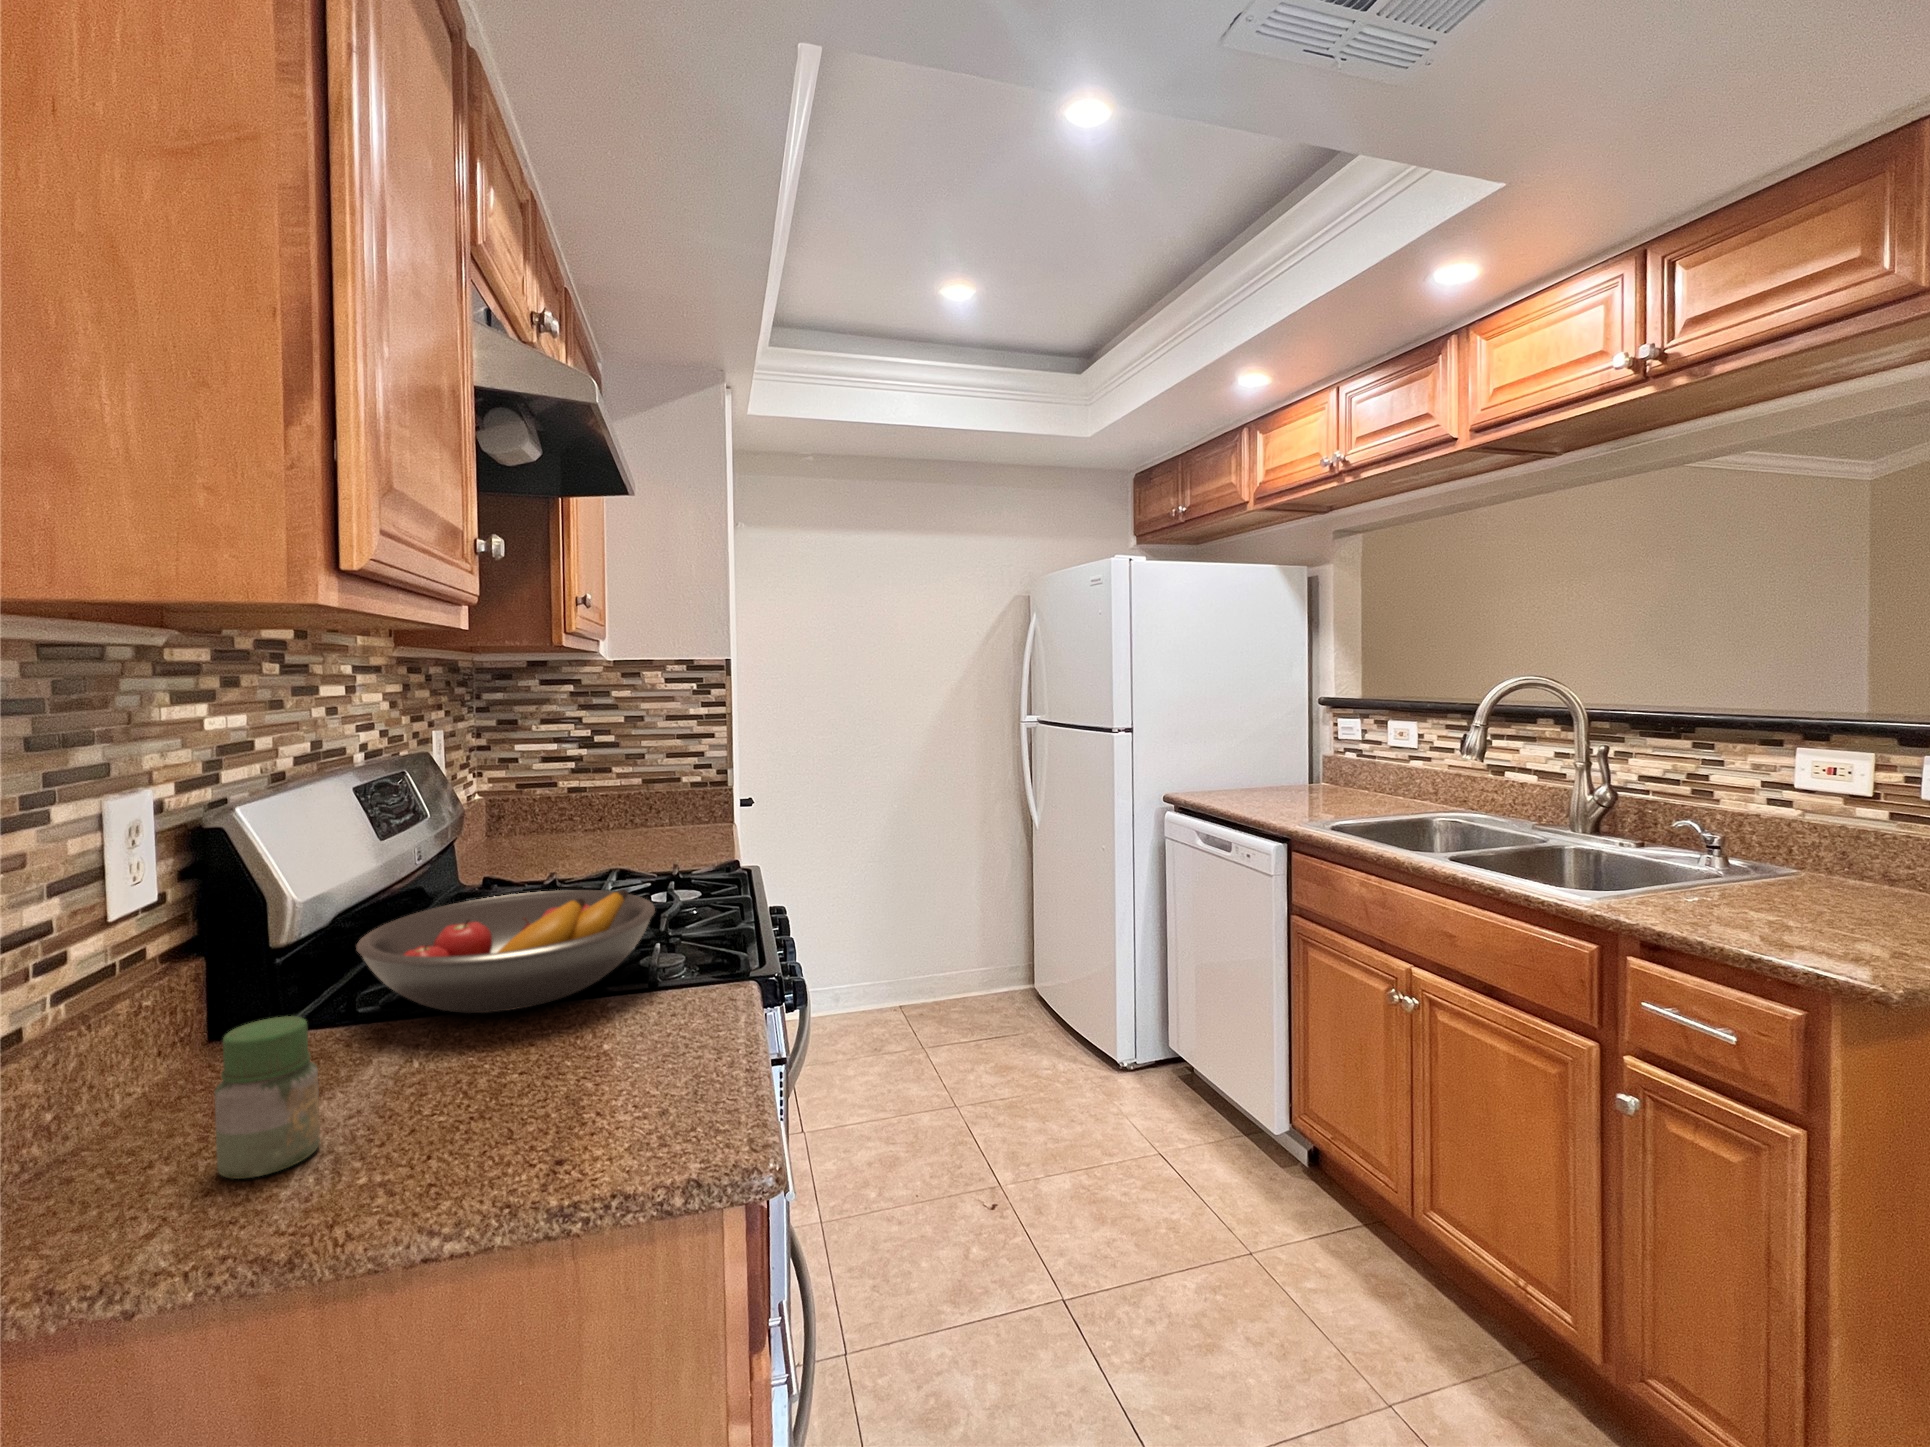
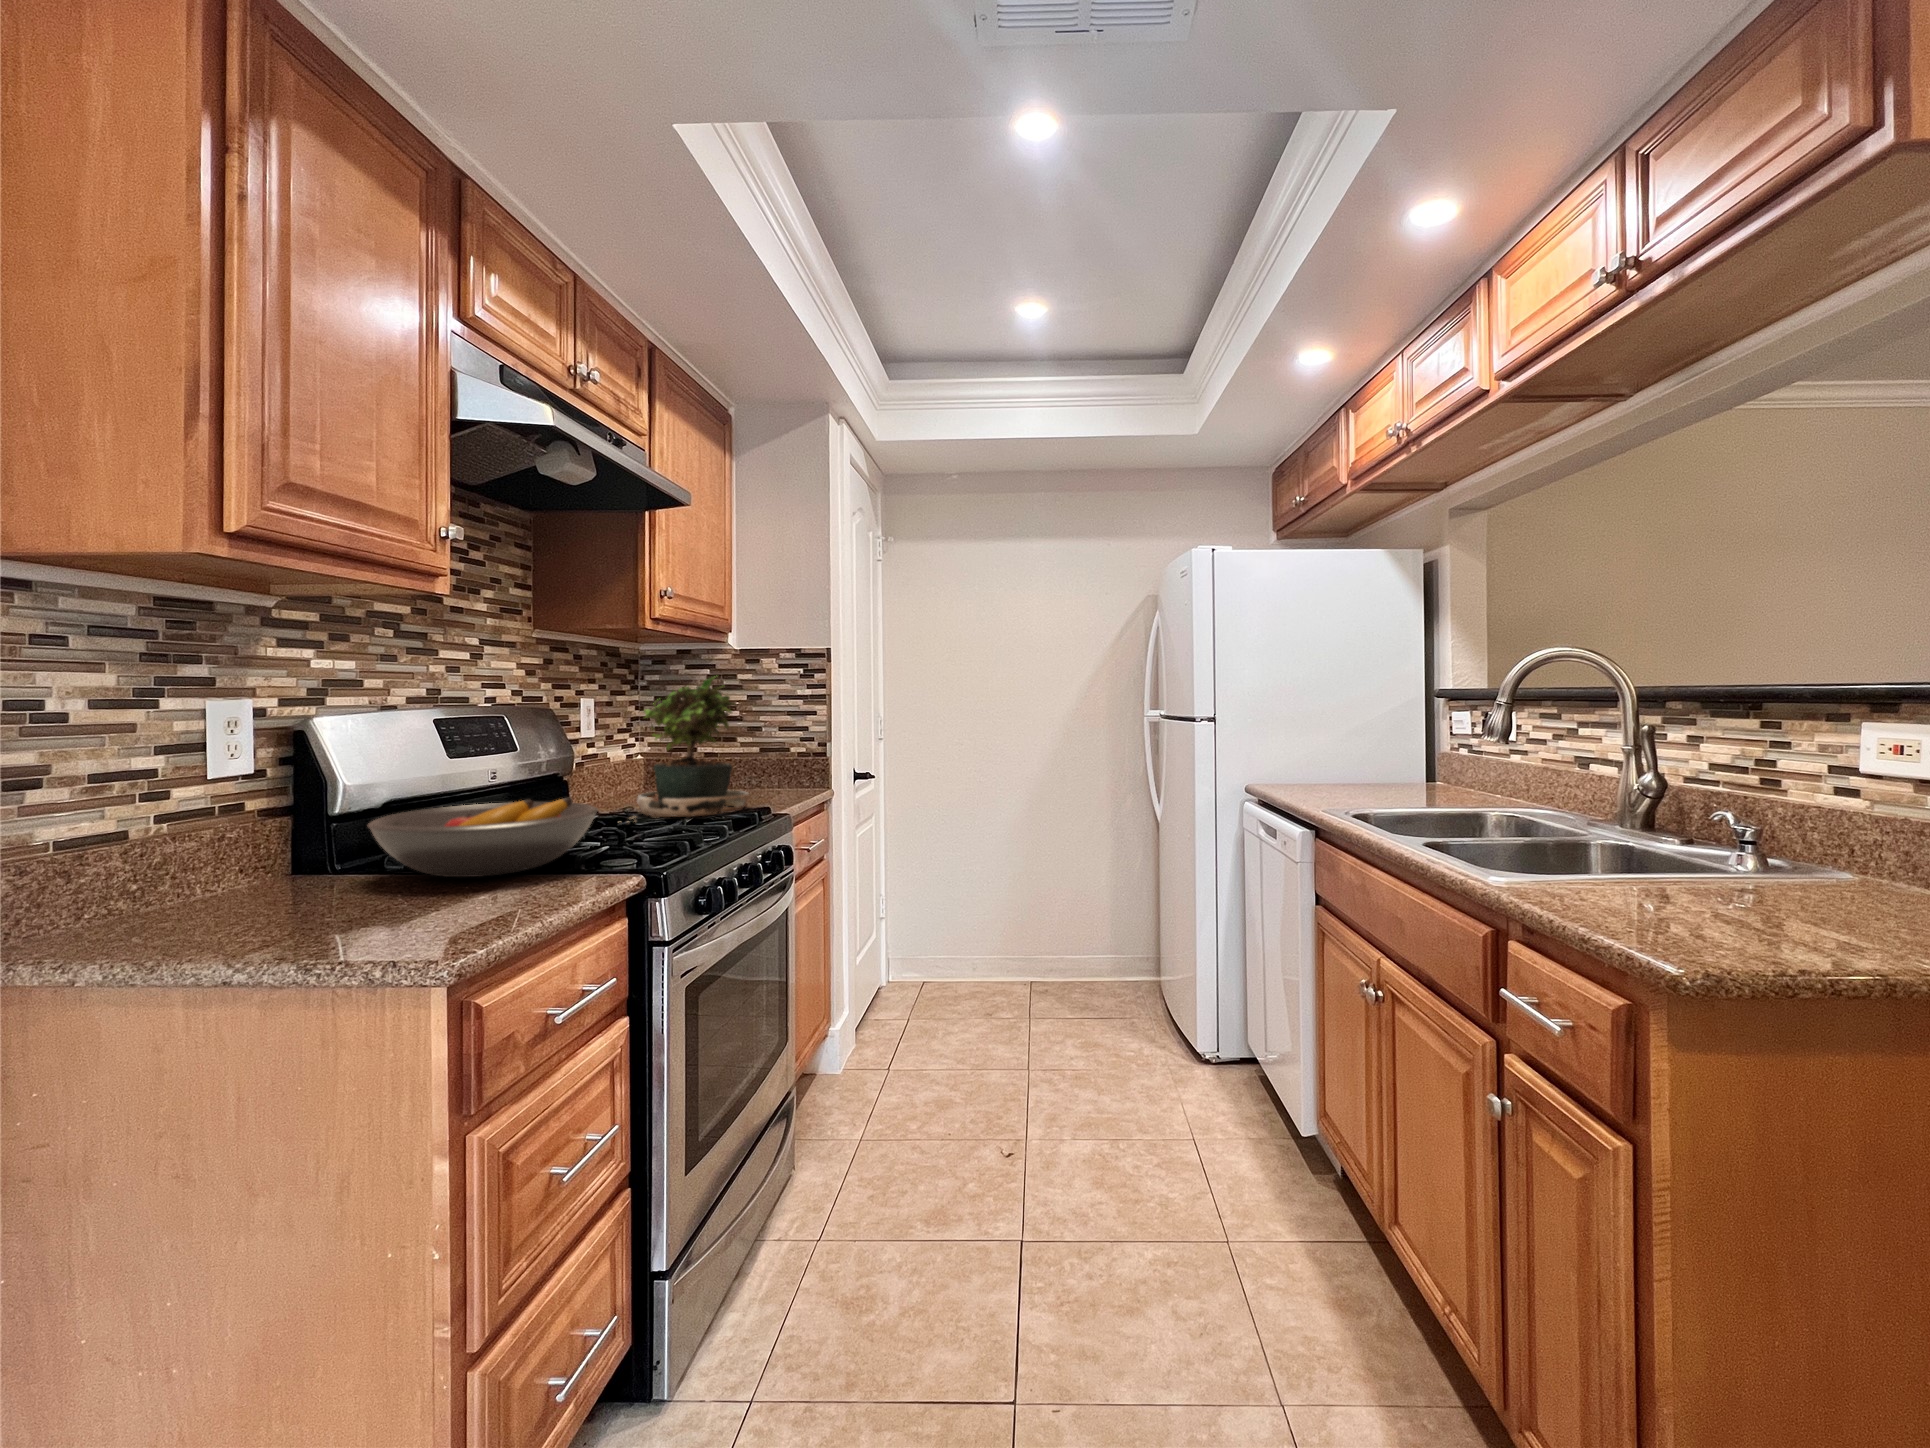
potted plant: none [560,704,700,897] -> present [637,677,750,817]
jar: present [214,1016,320,1179] -> none [173,839,248,940]

